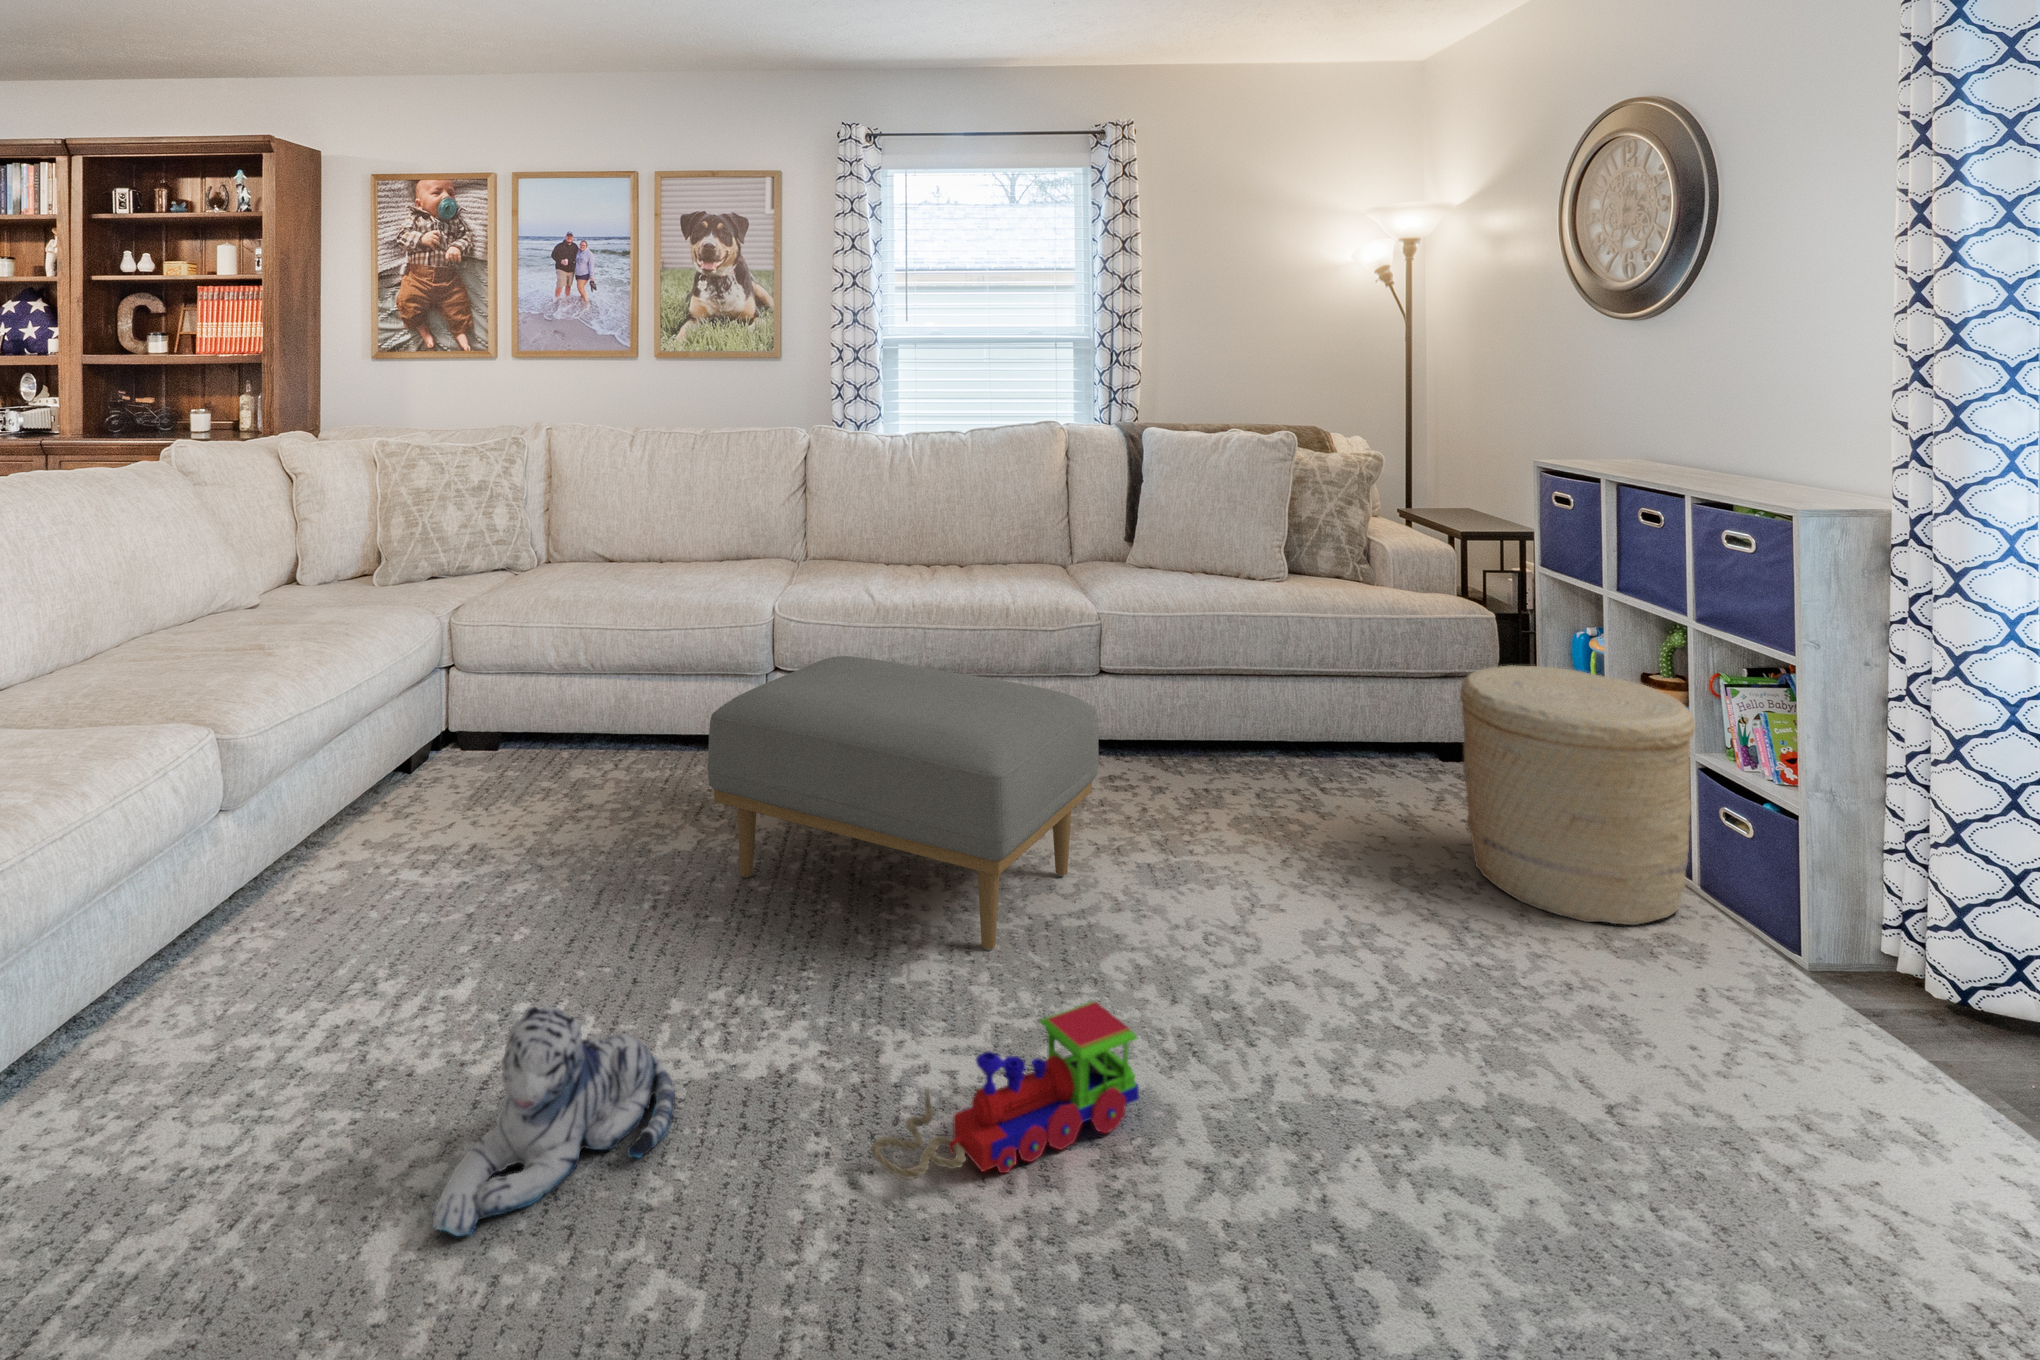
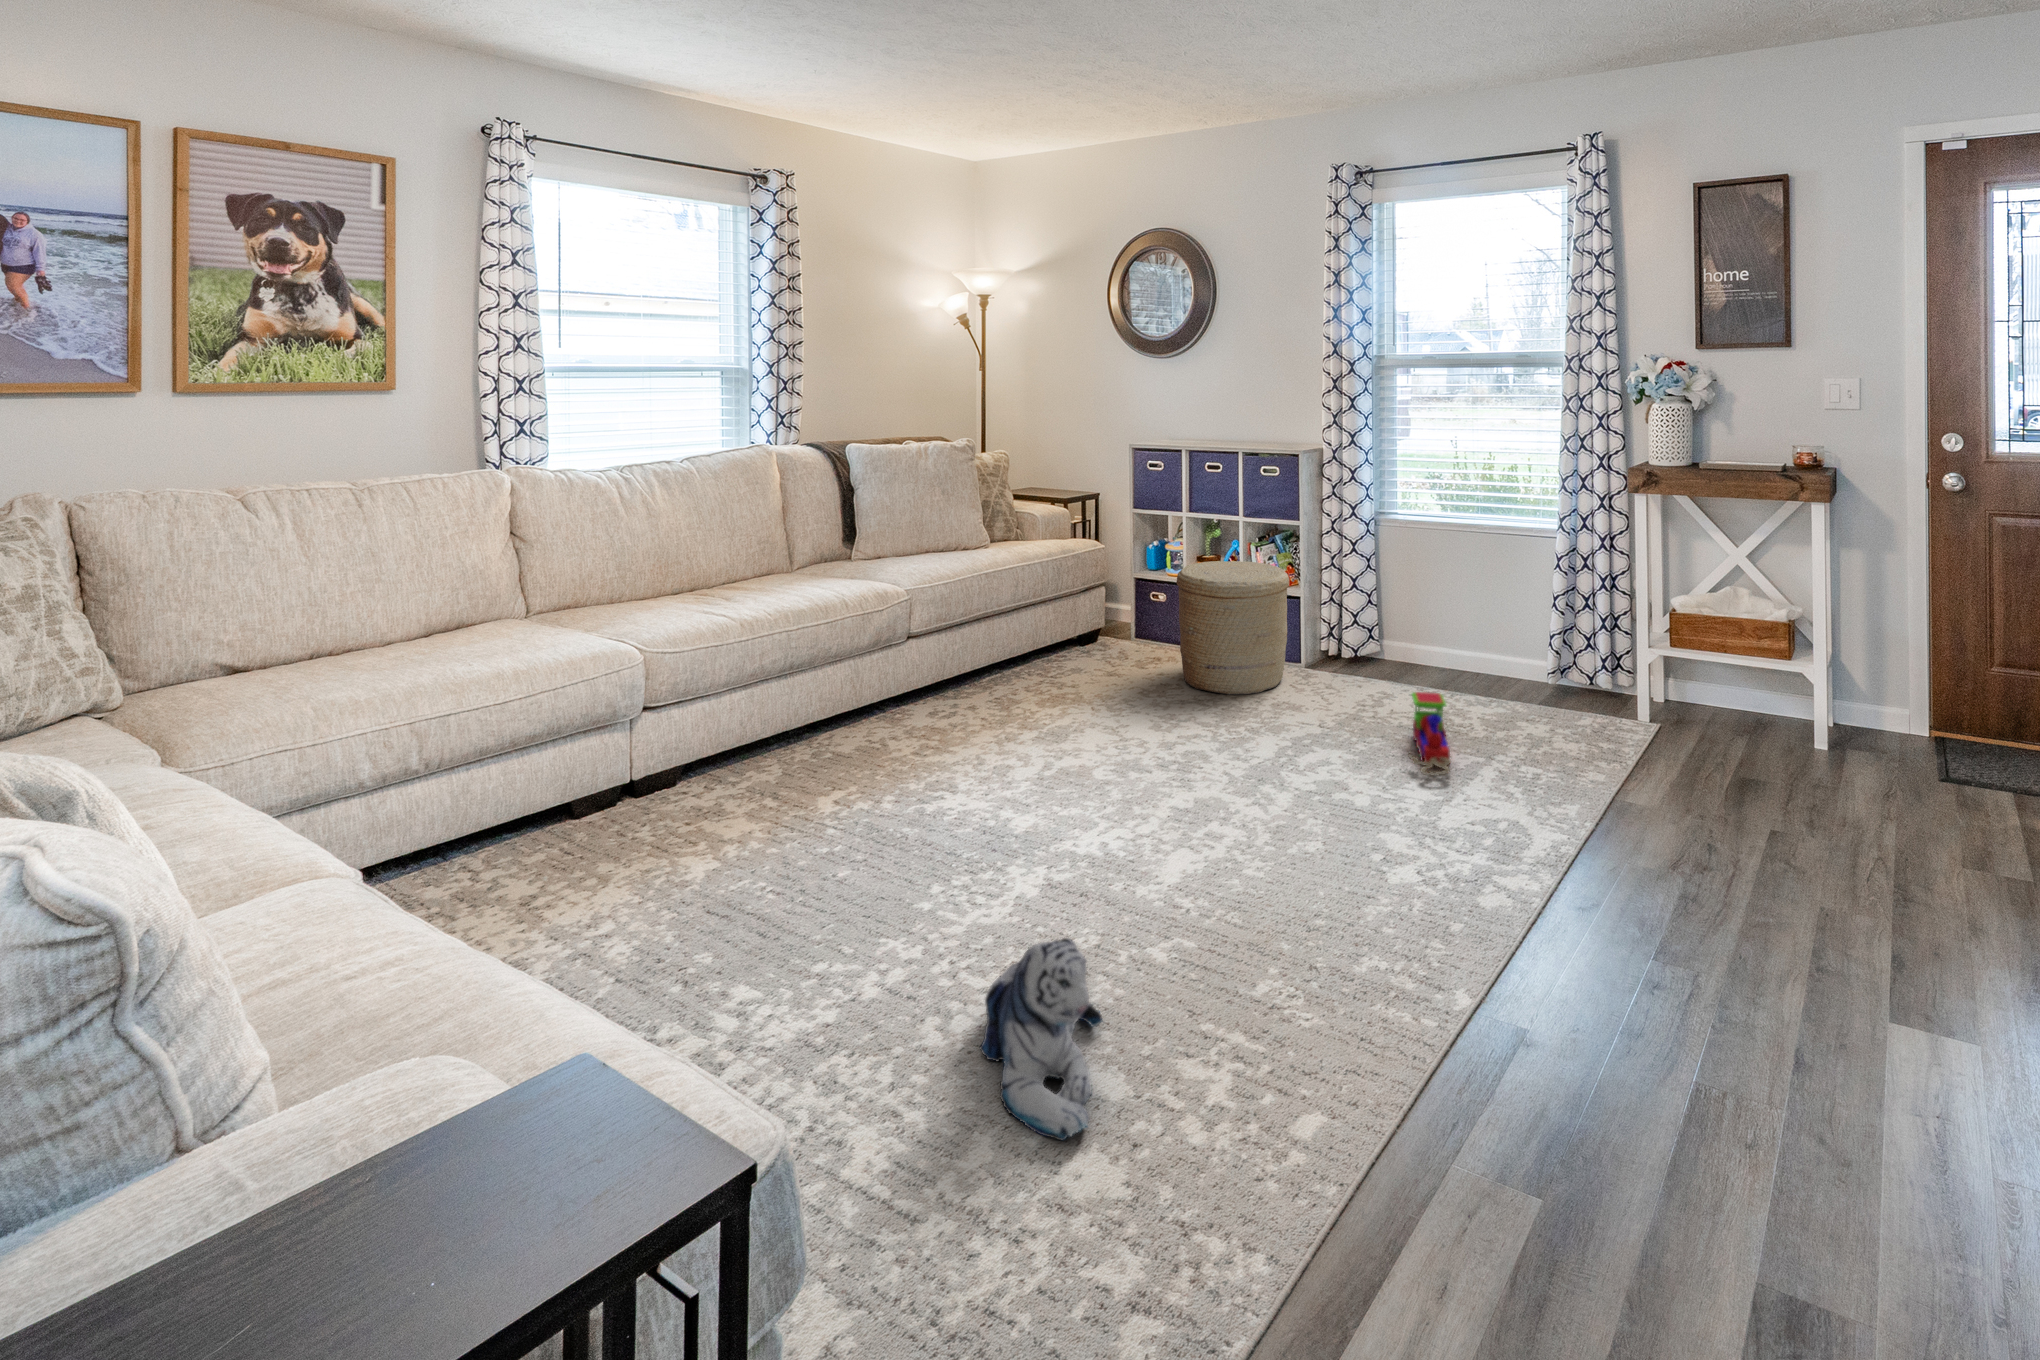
ottoman: present [707,656,1099,950] -> none [779,639,1087,879]
toy train: present [871,1002,1139,1179] -> present [1408,692,1451,775]

